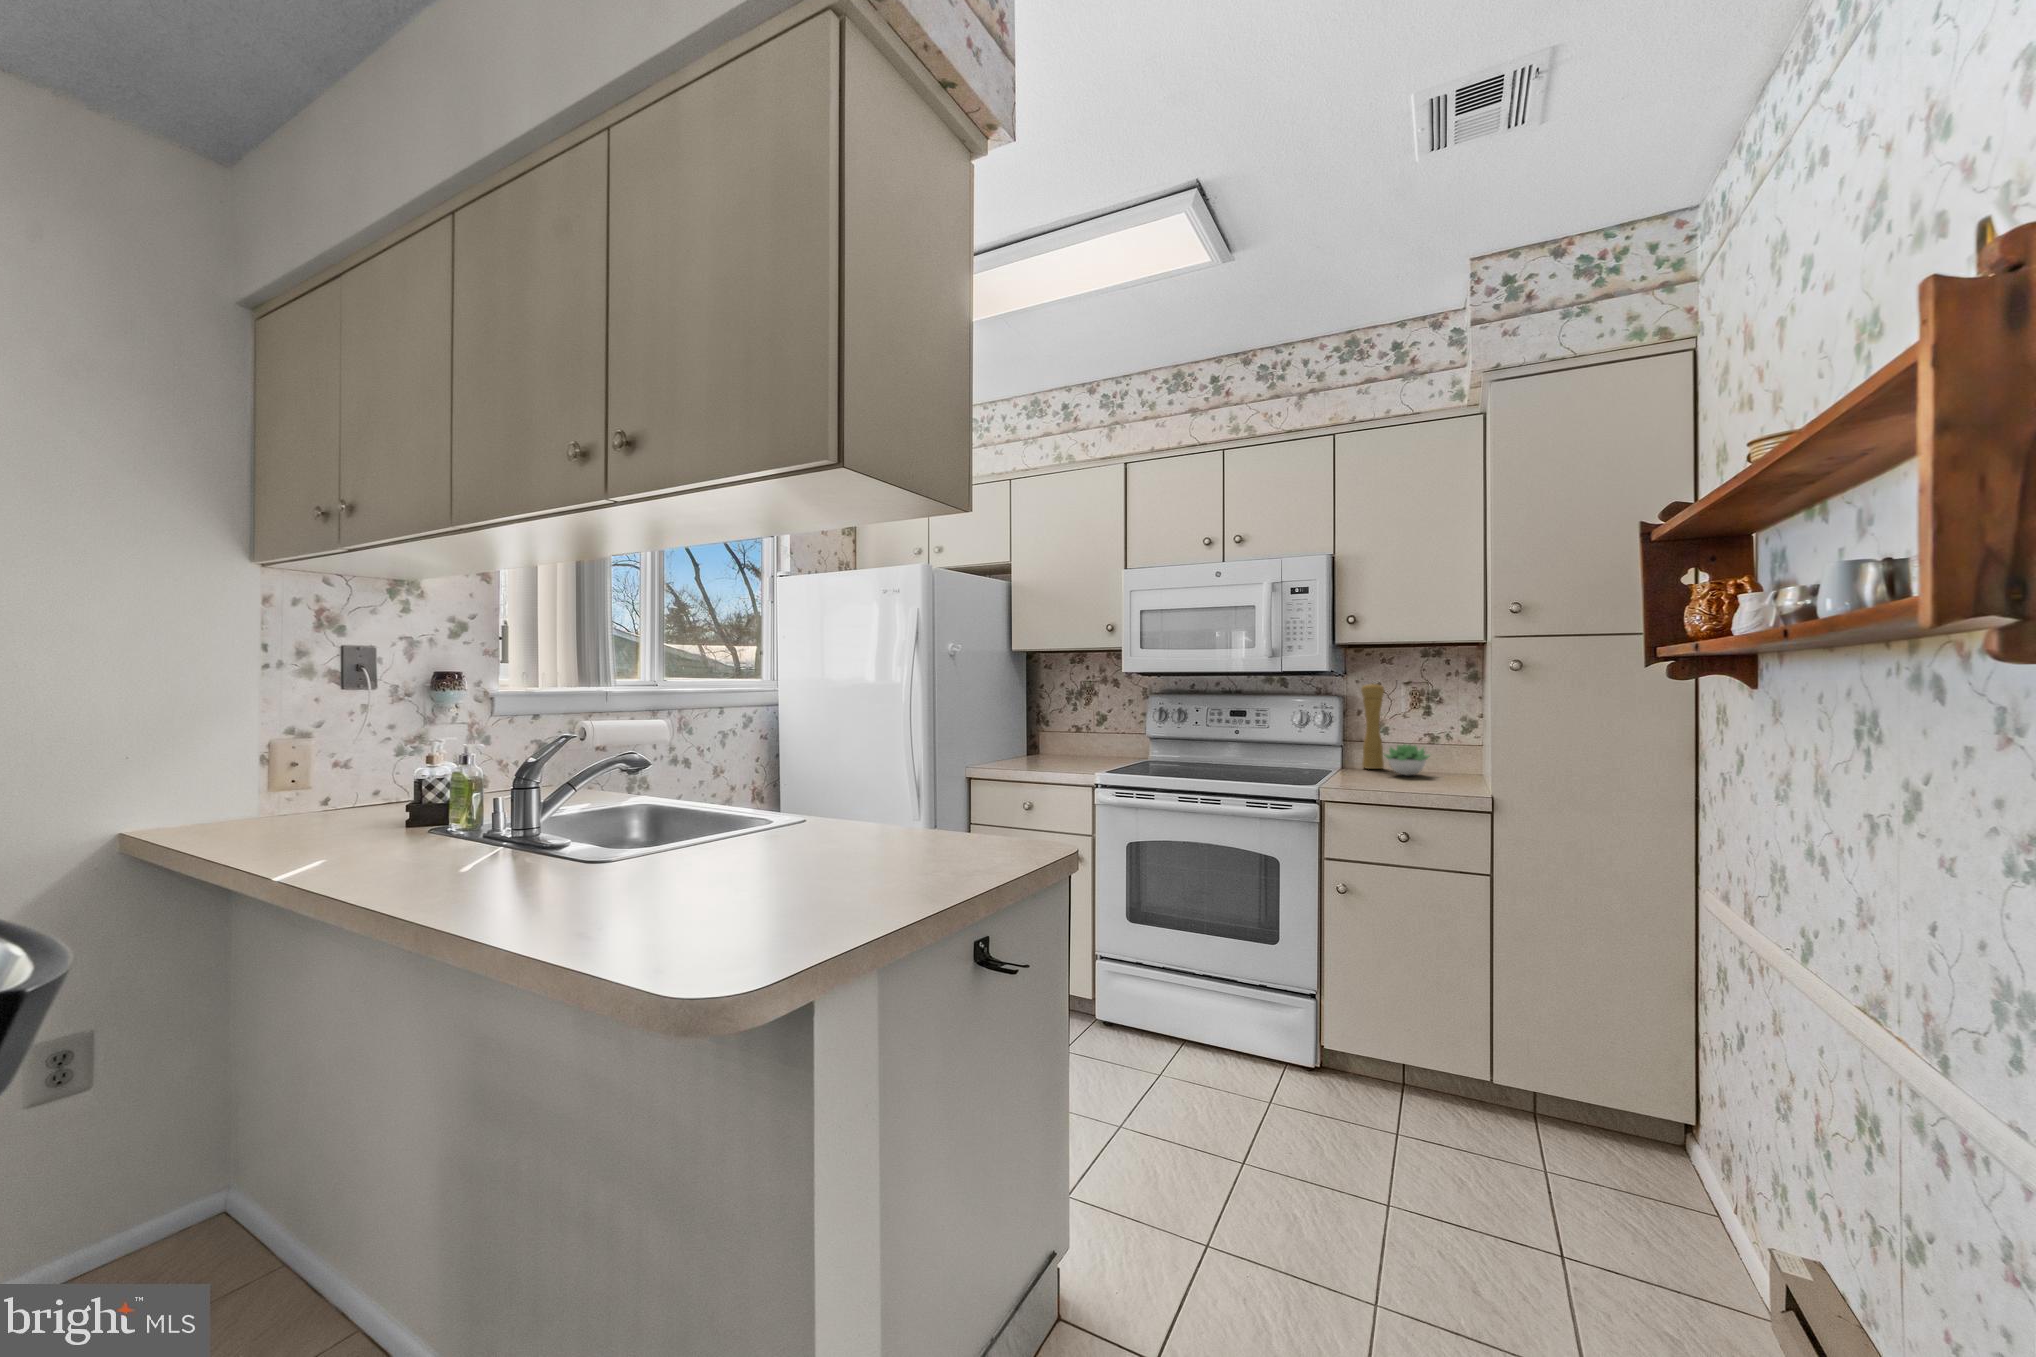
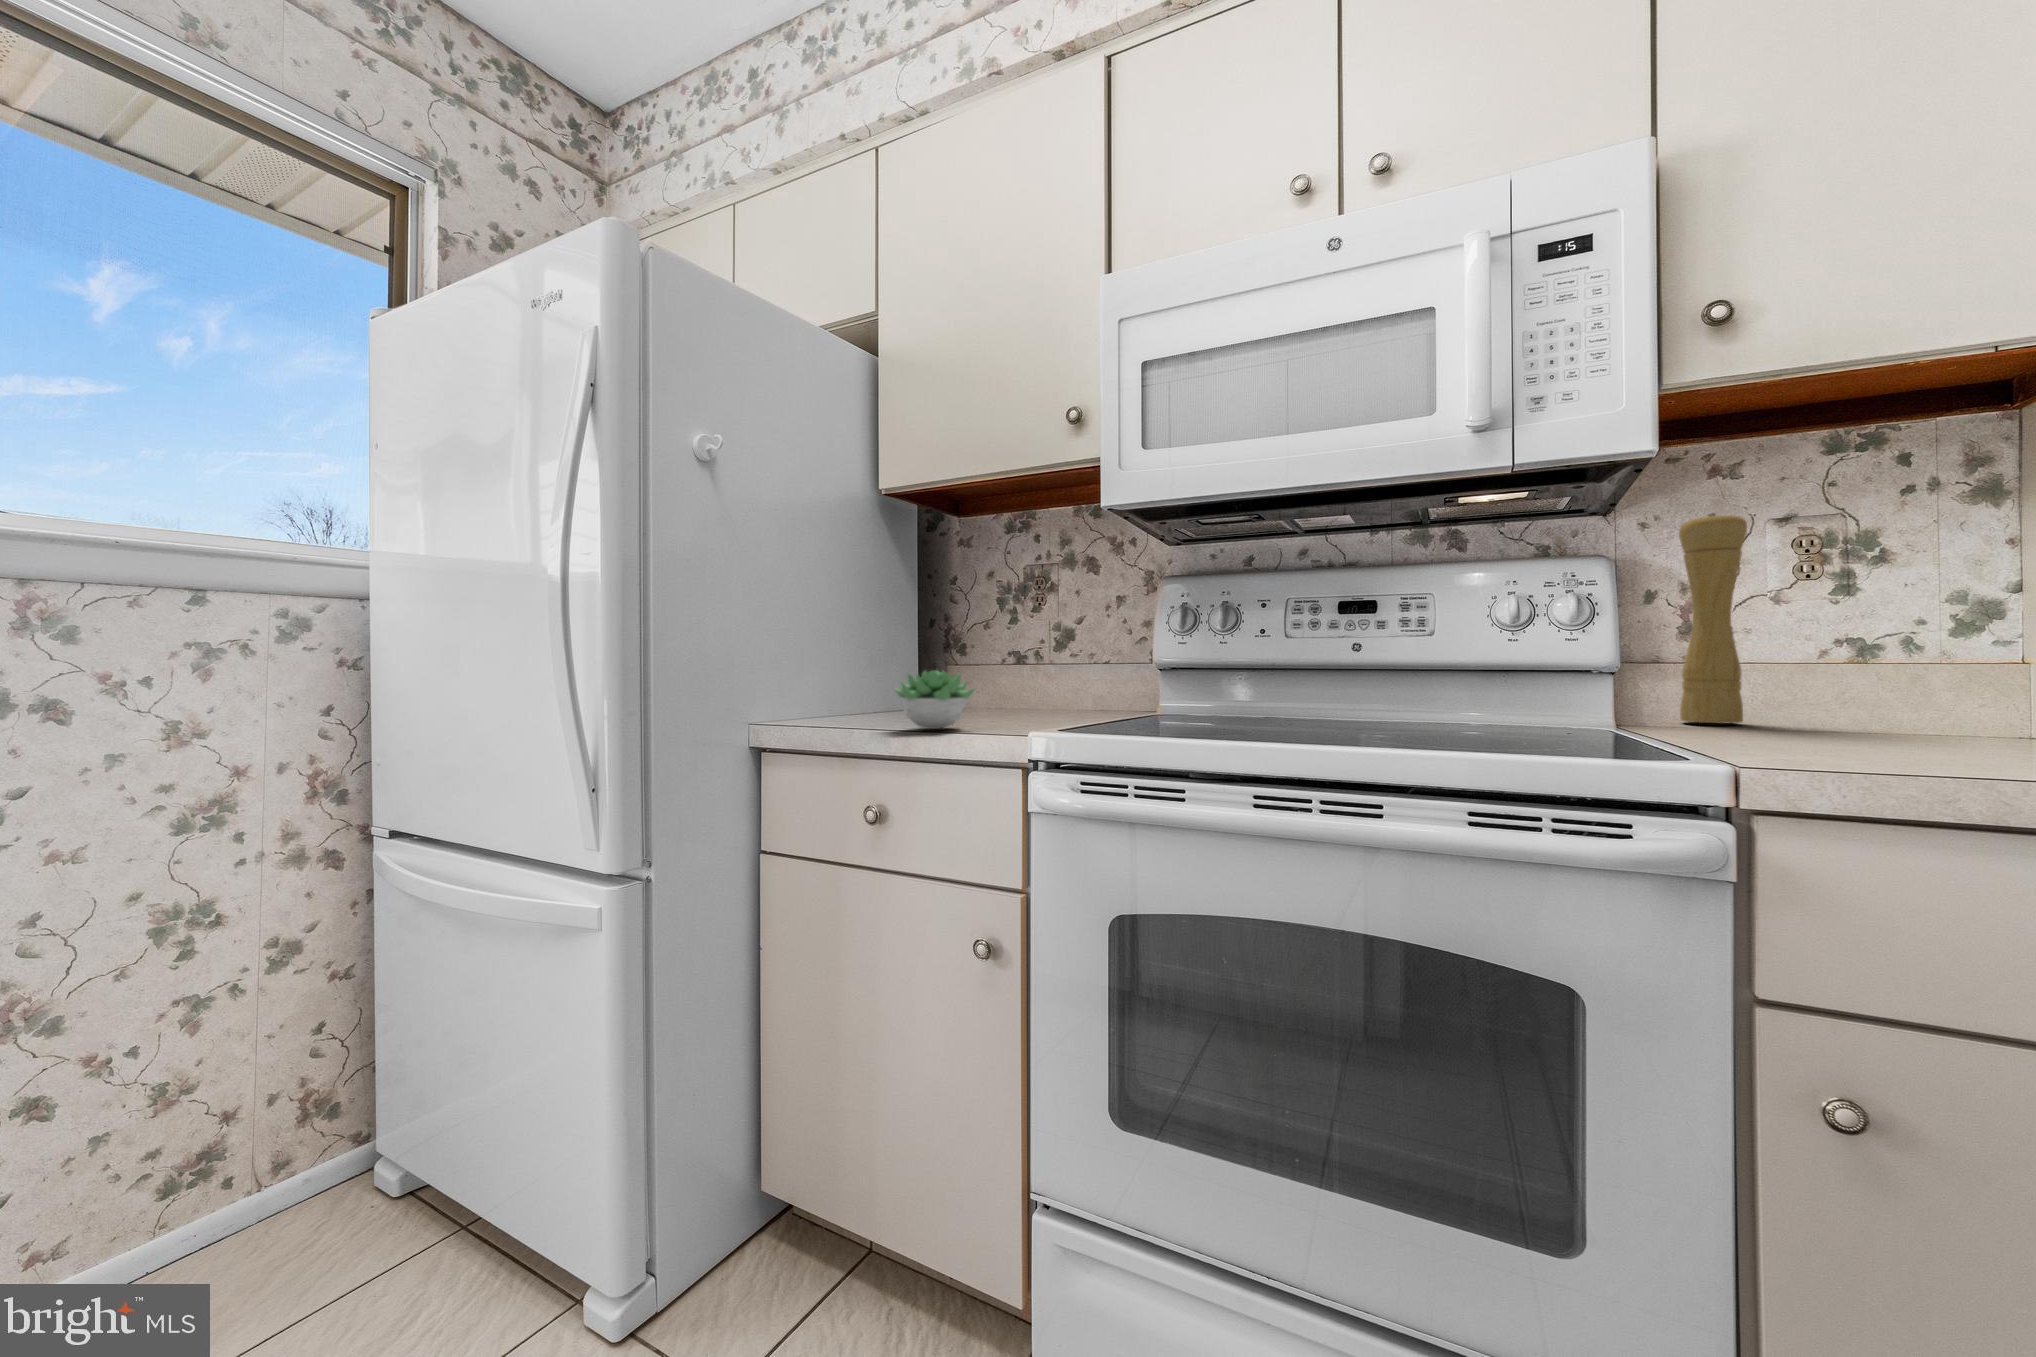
succulent plant: present [1384,744,1430,775] -> present [894,670,975,729]

